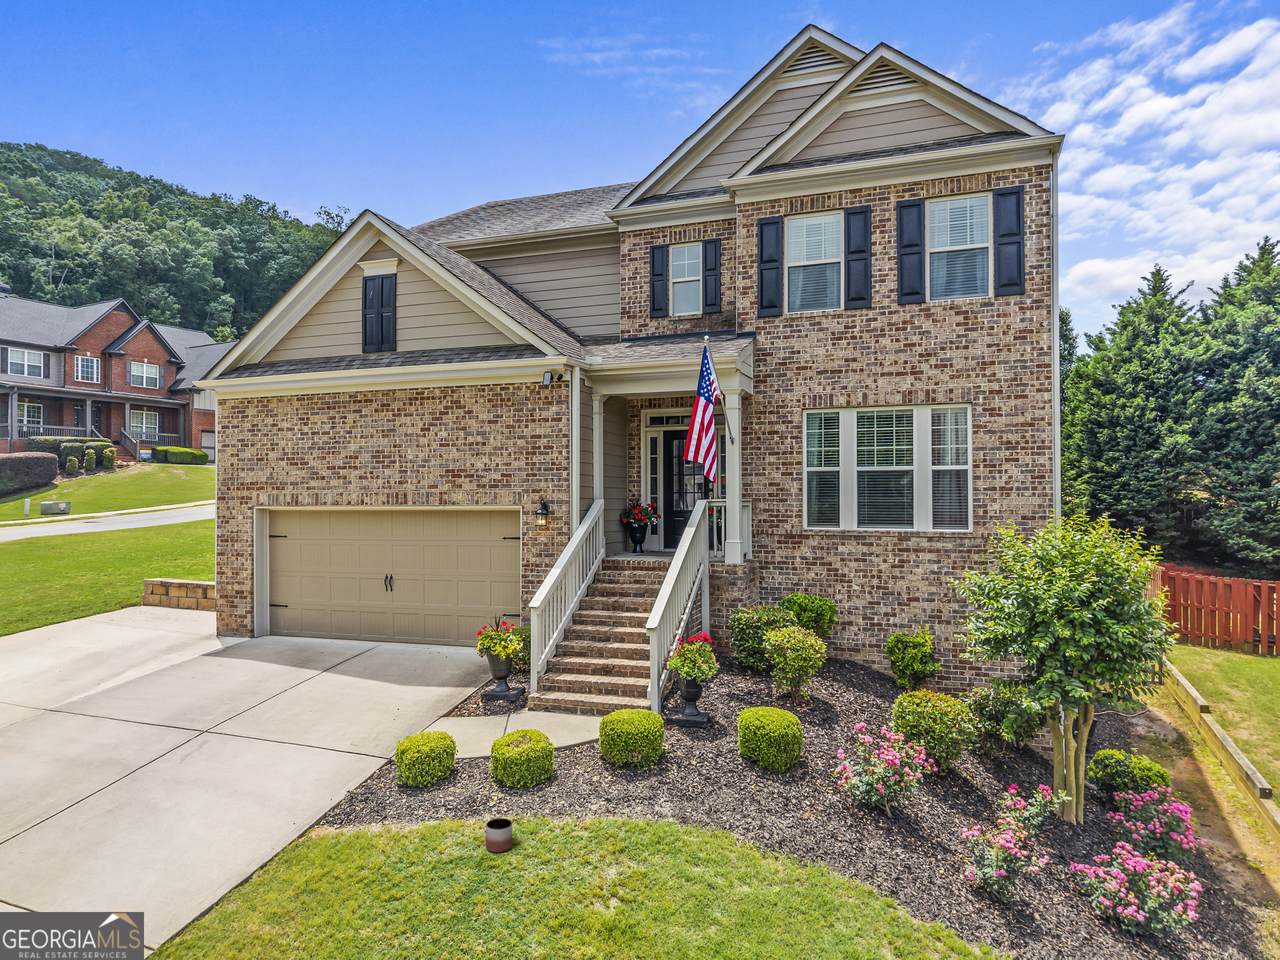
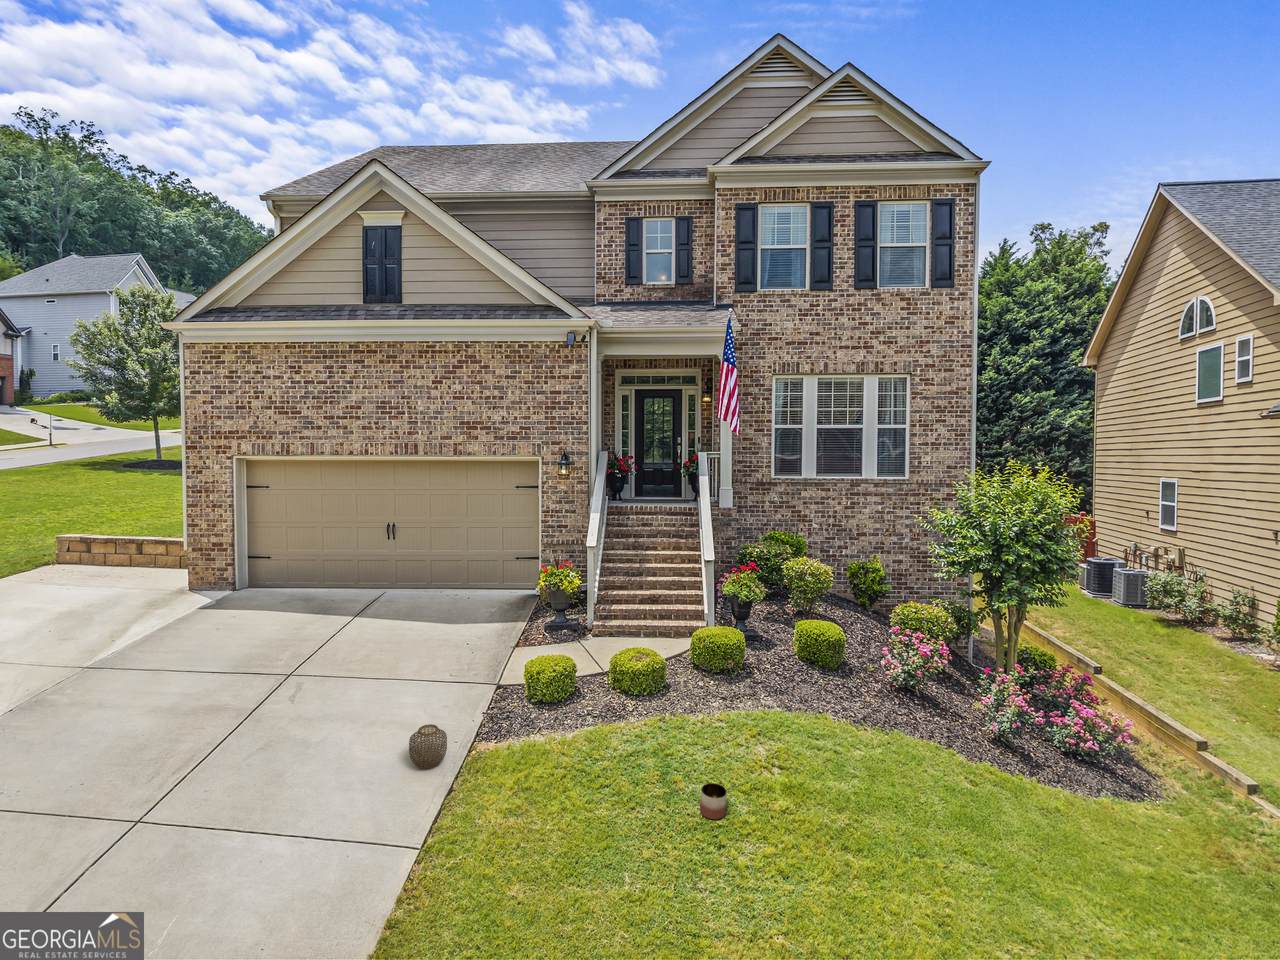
woven basket: none [268,744,304,785] -> present [409,724,447,769]

